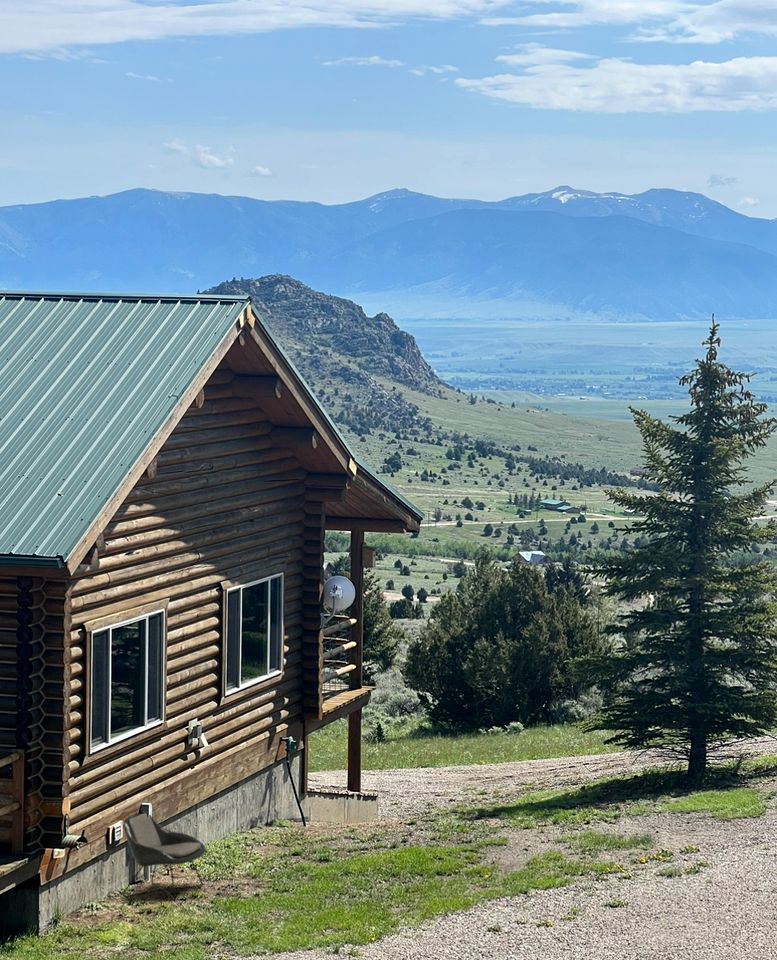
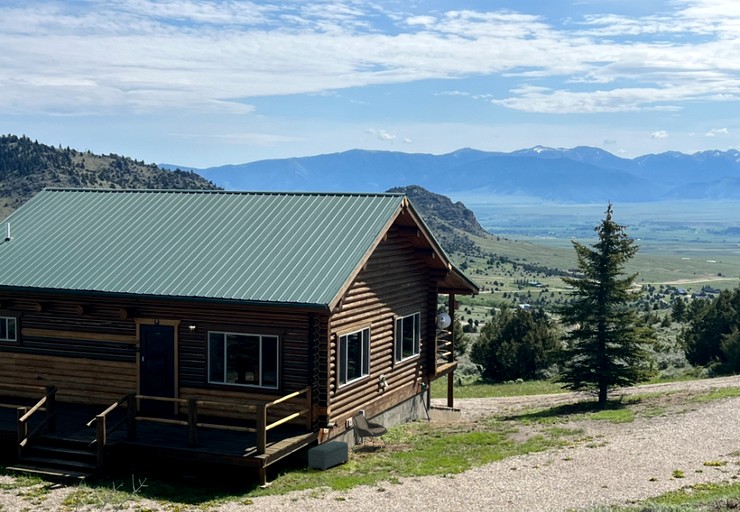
bench: none [15,877,111,950] -> present [308,441,348,471]

